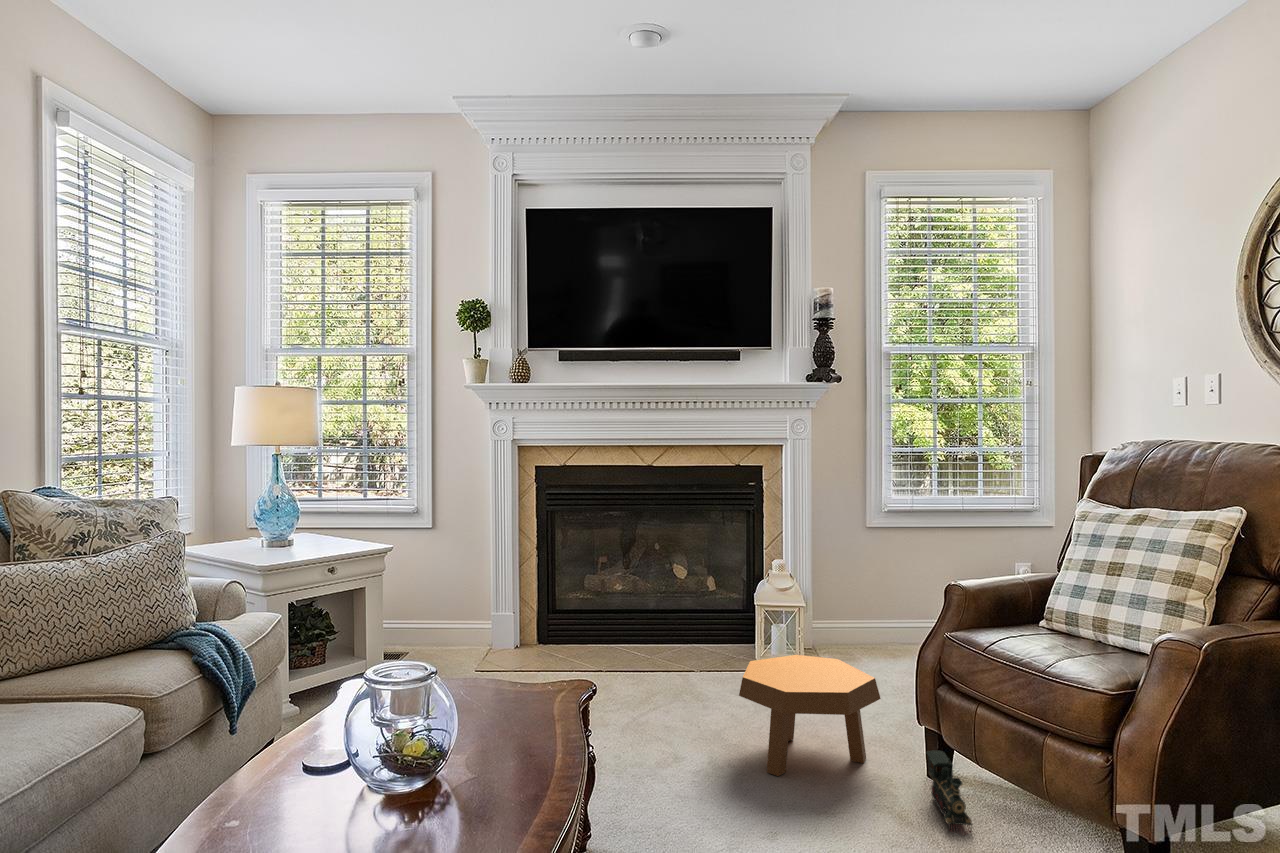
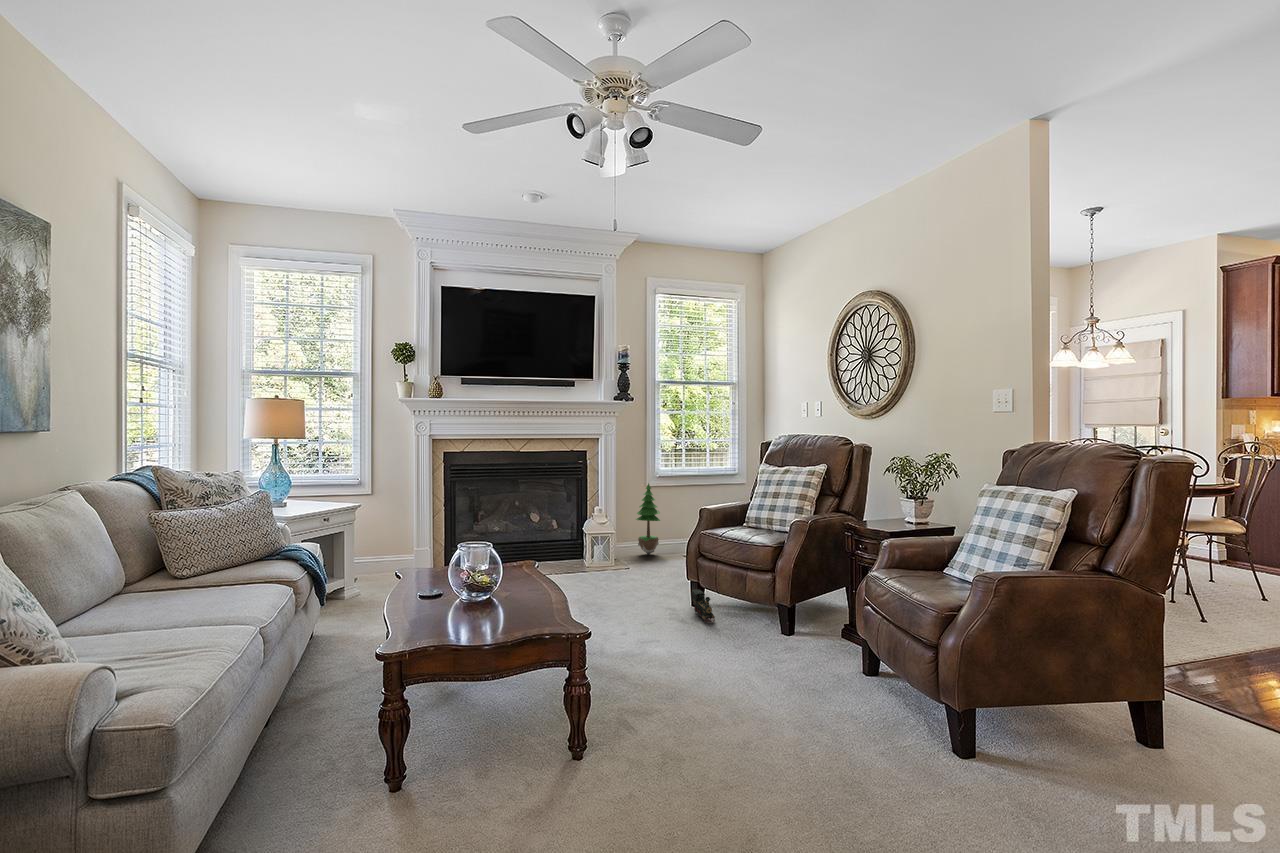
potted tree: none [847,521,892,643] -> present [636,483,660,554]
footstool: present [739,655,881,776] -> none [595,553,667,611]

